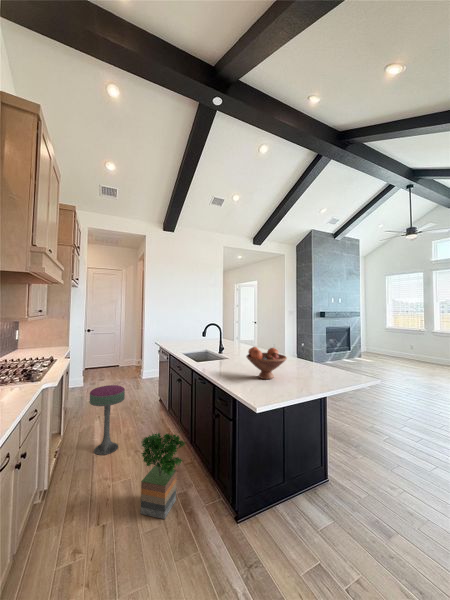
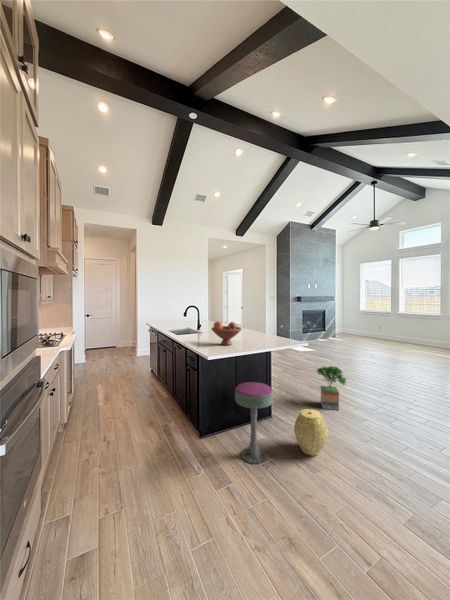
bar stool: present [89,385,125,455] -> present [235,382,273,464]
potted tree: present [141,433,185,519] -> present [317,366,346,410]
woven basket: none [364,471,416,543] -> present [294,409,328,456]

